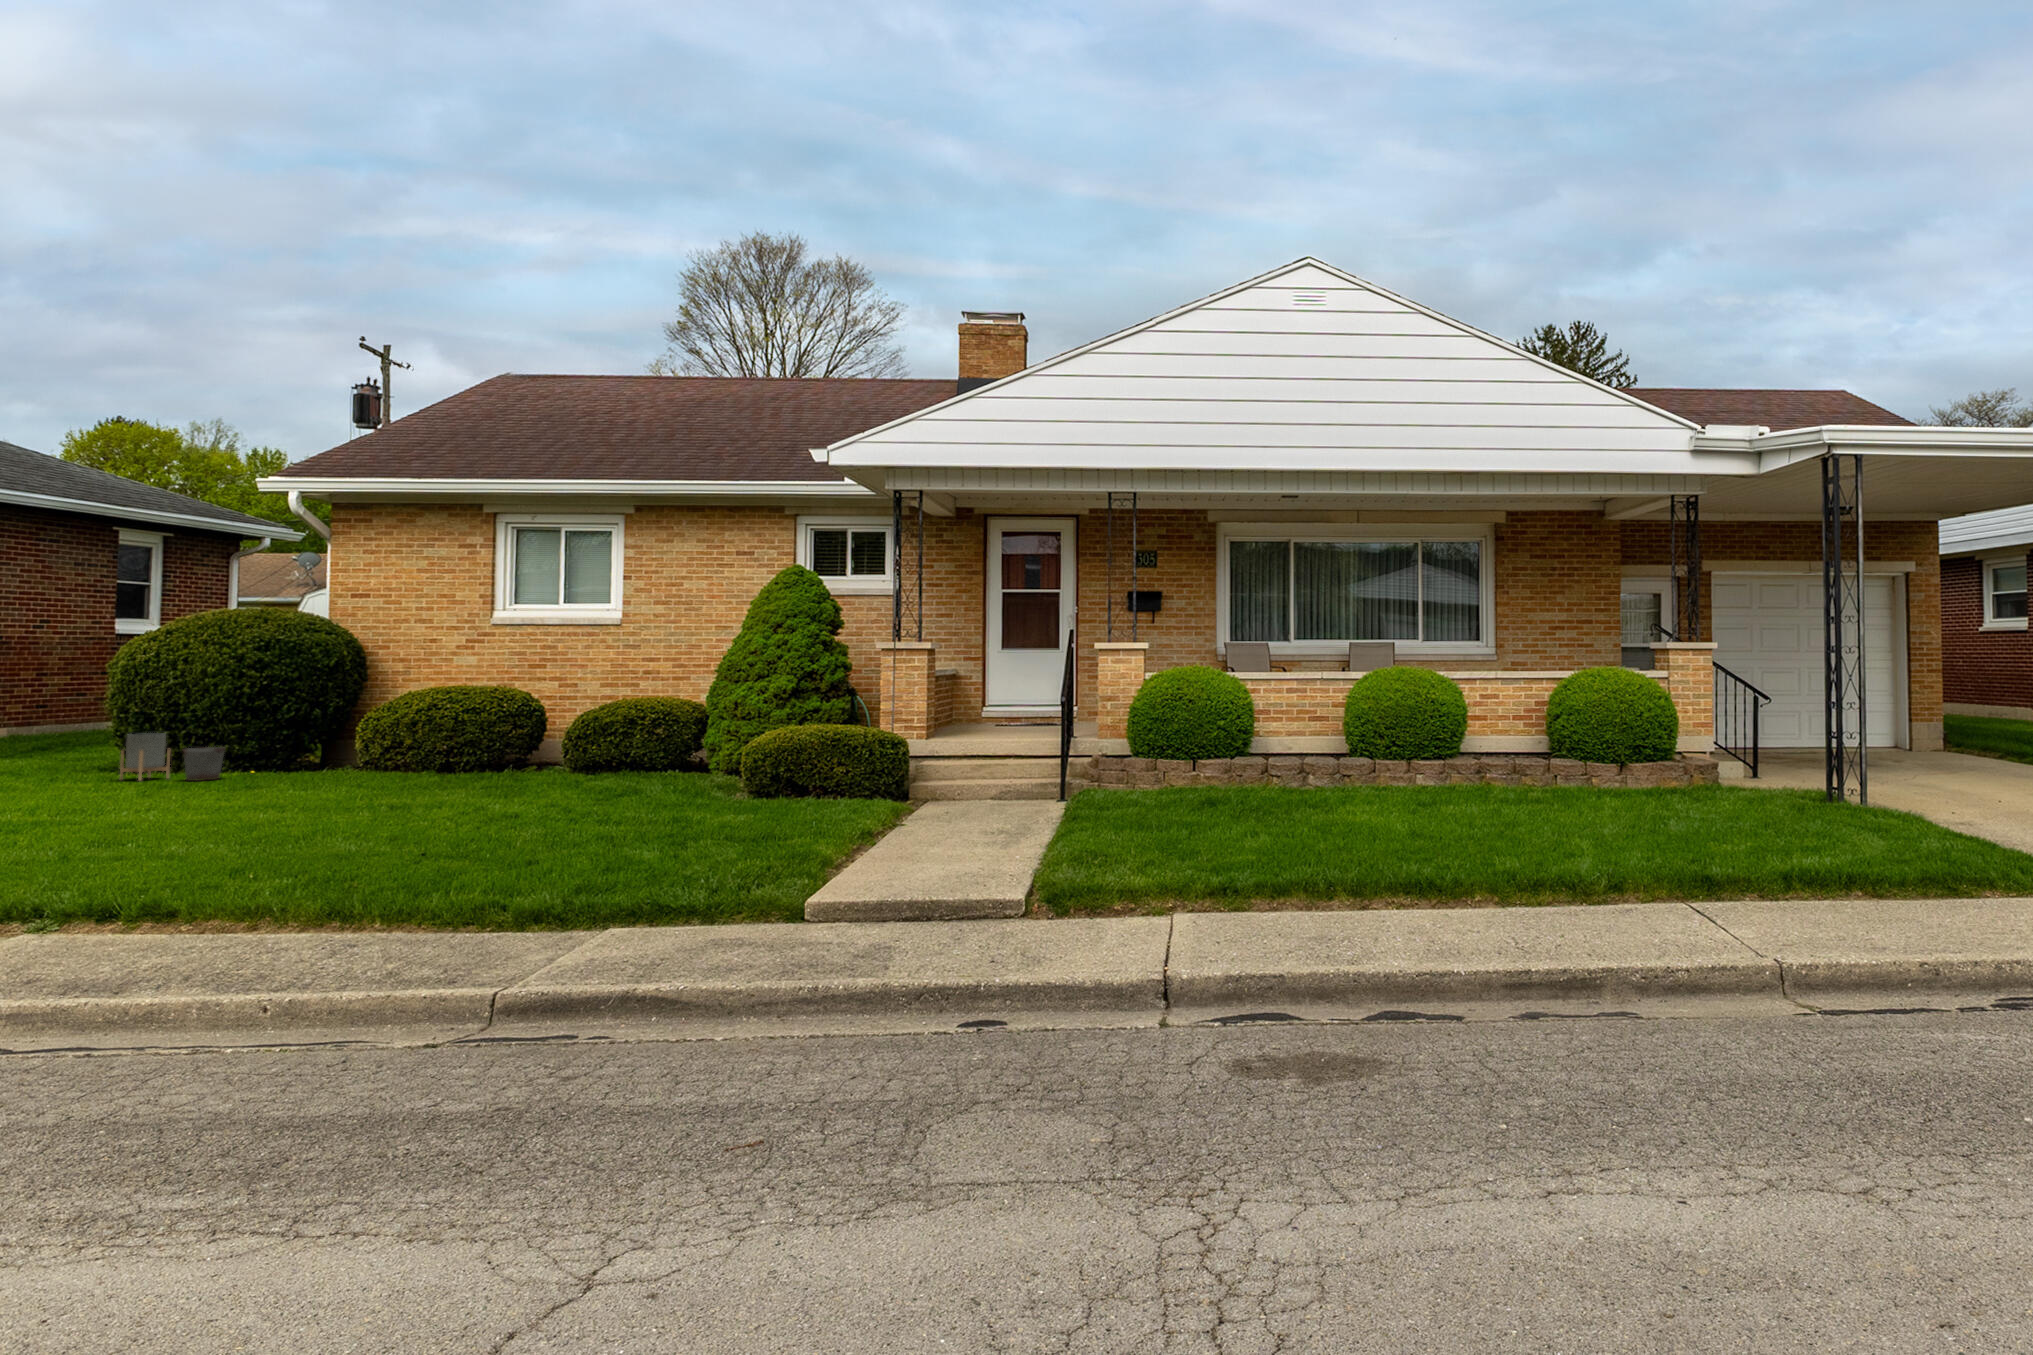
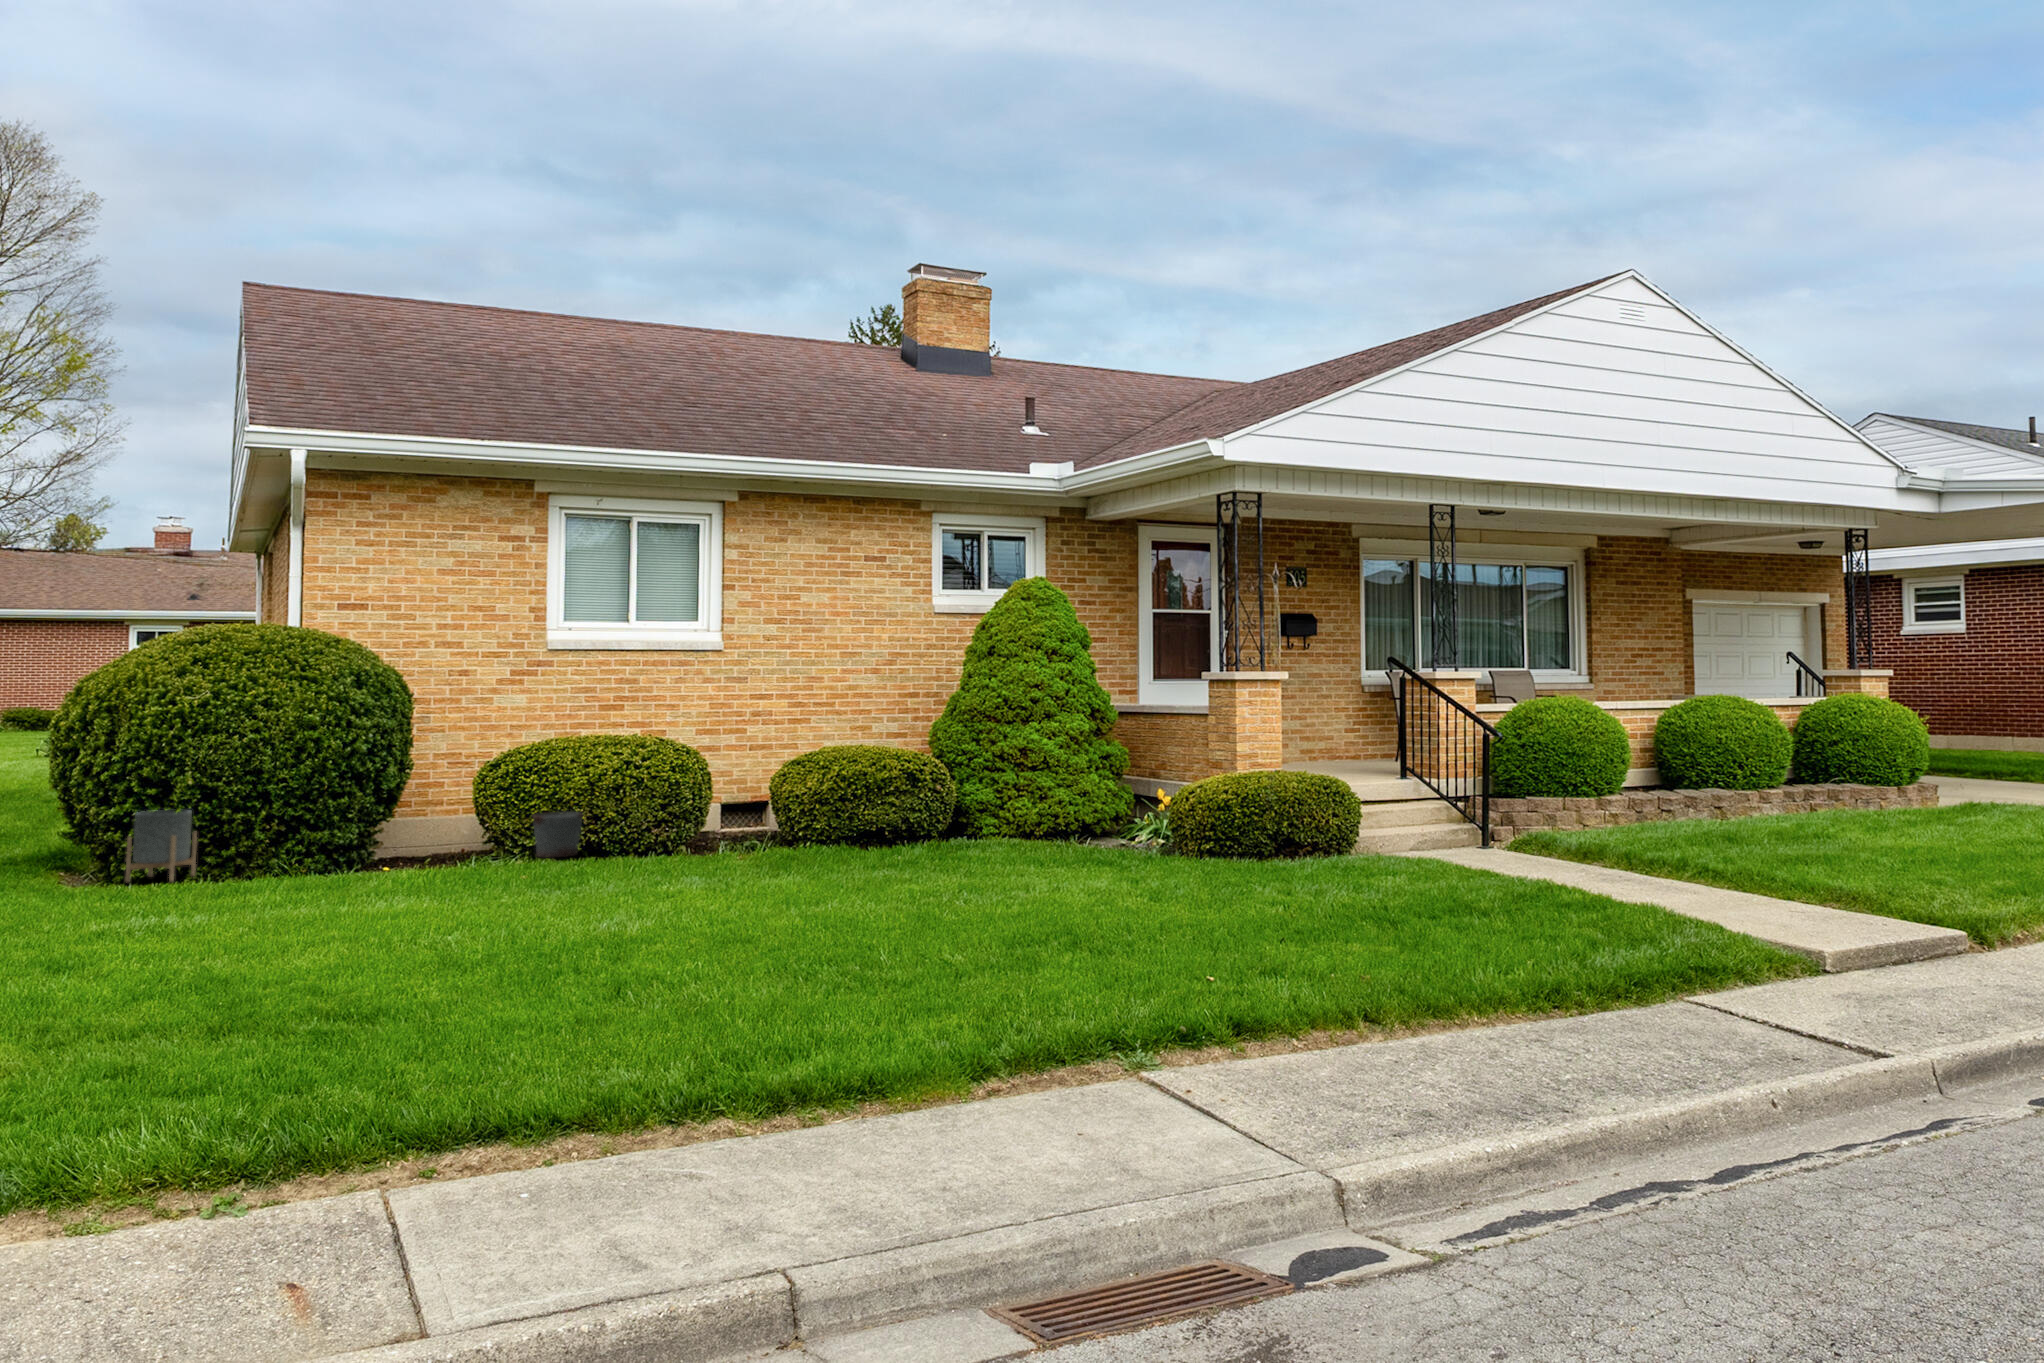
bucket: present [183,747,225,781] -> present [532,812,583,857]

